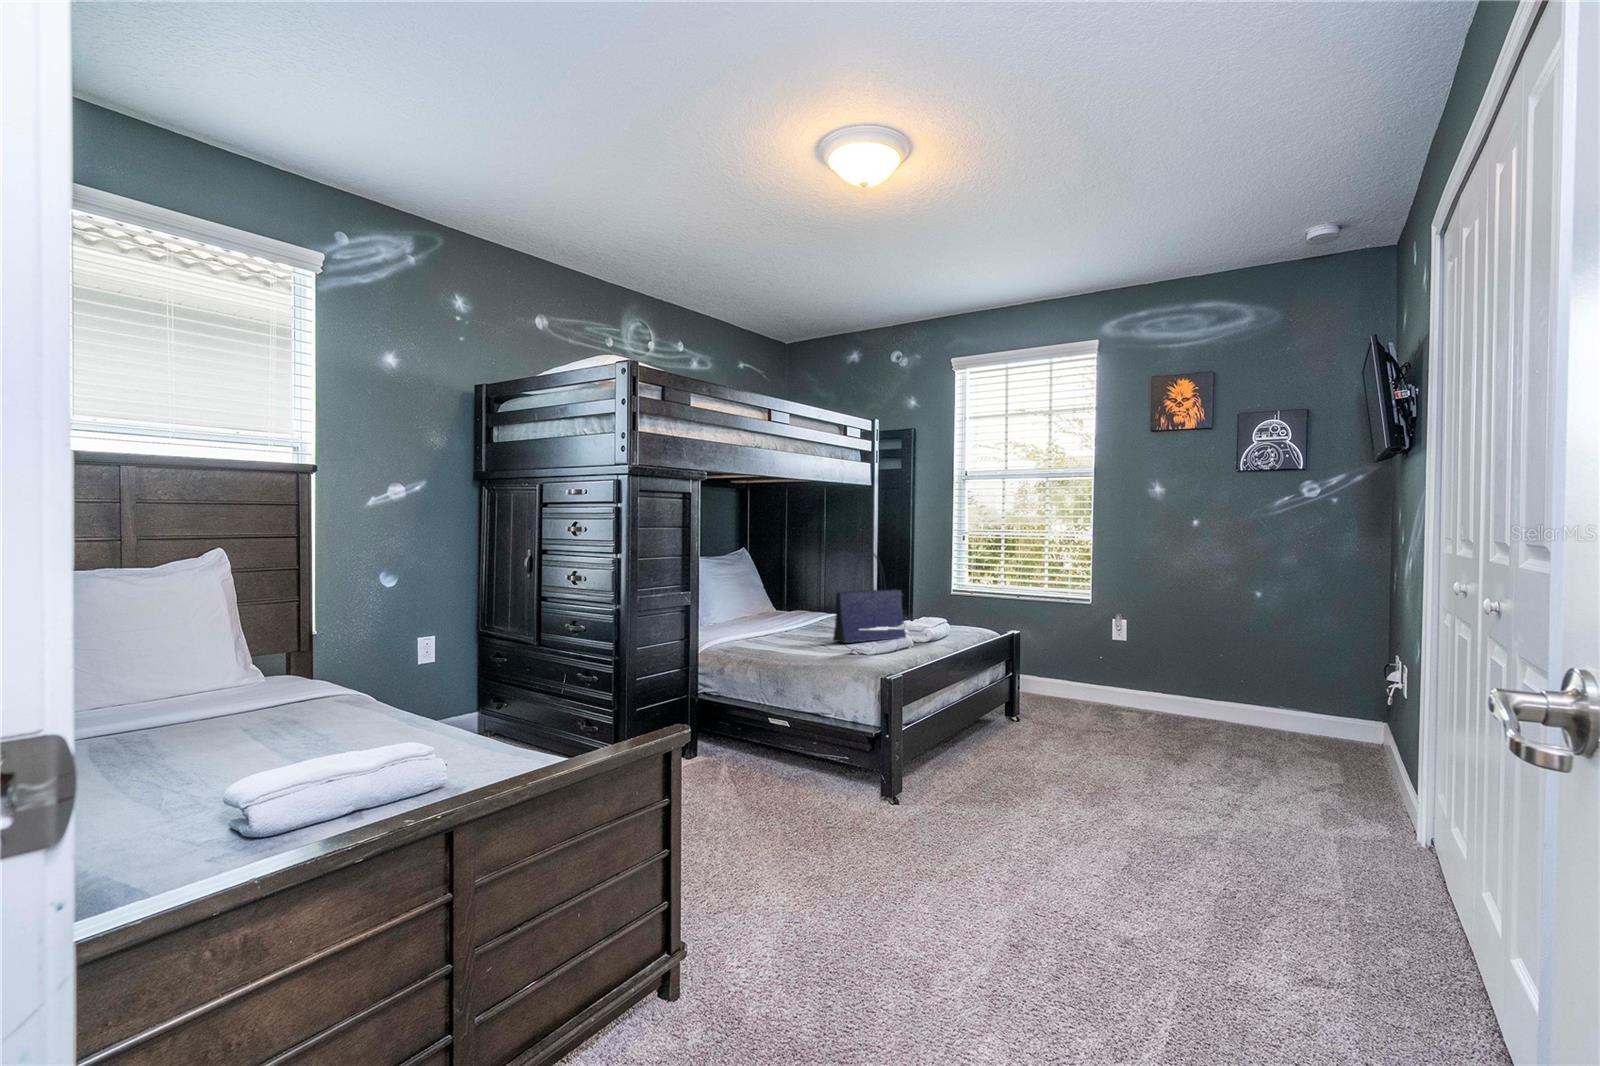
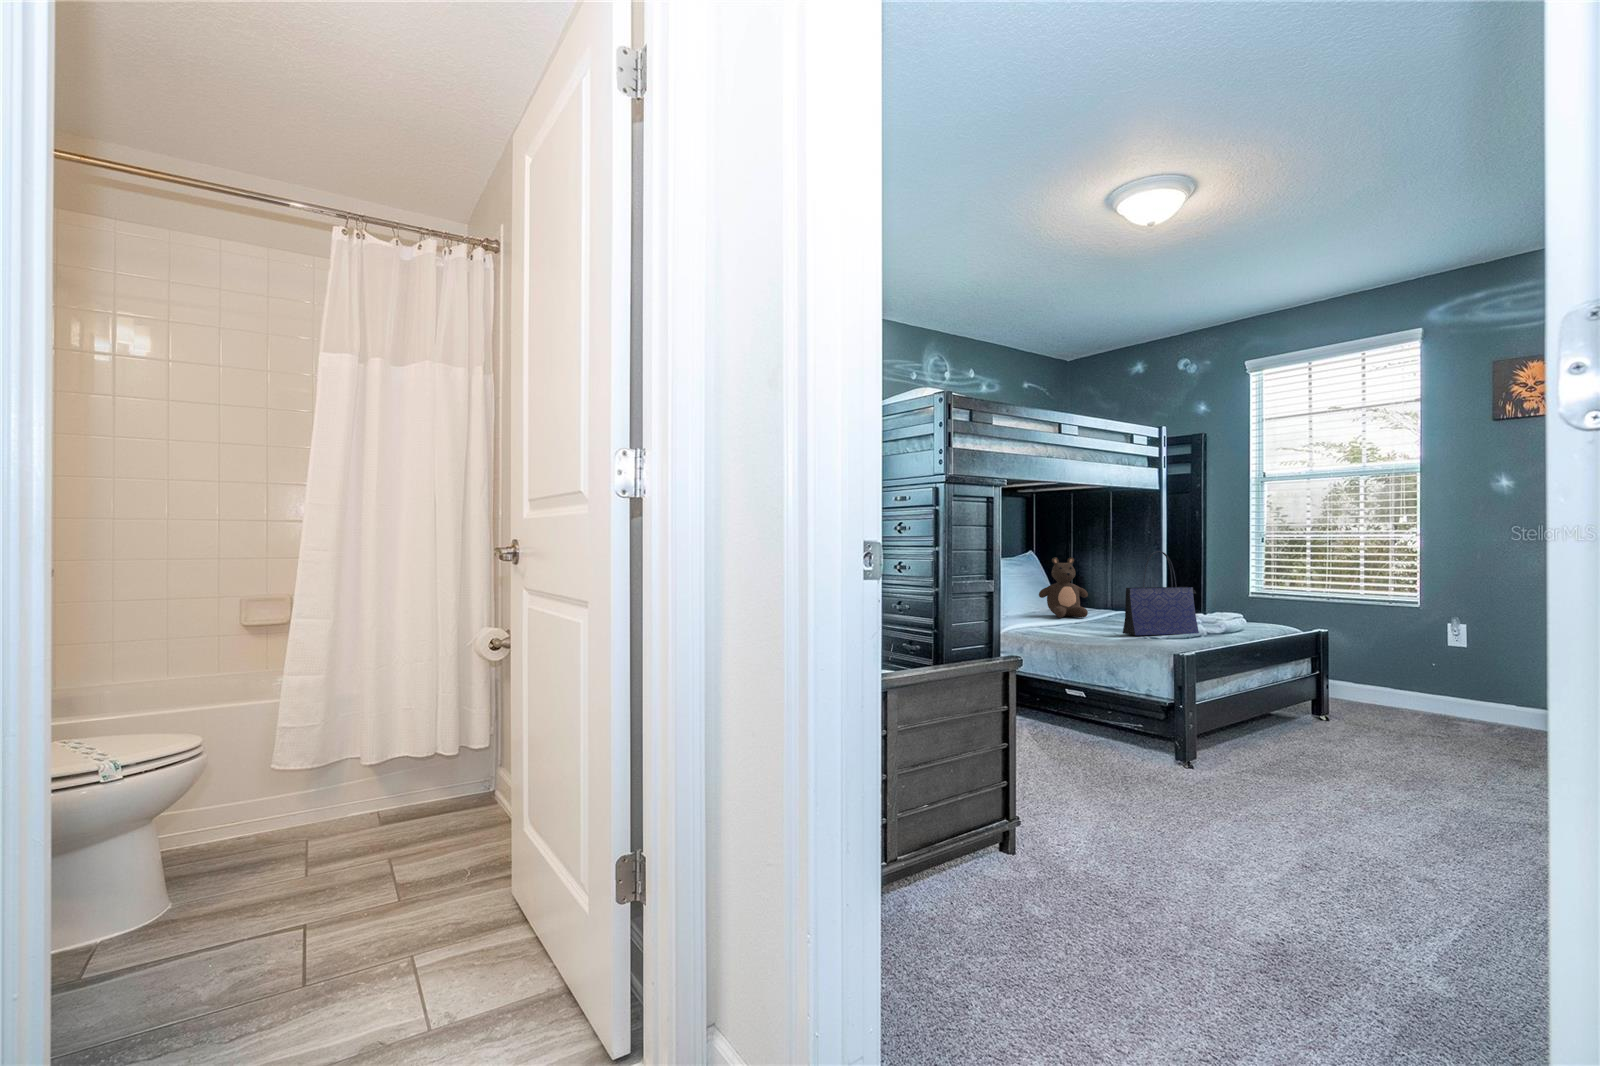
teddy bear: none [748,557,800,624] -> present [1039,557,1088,618]

